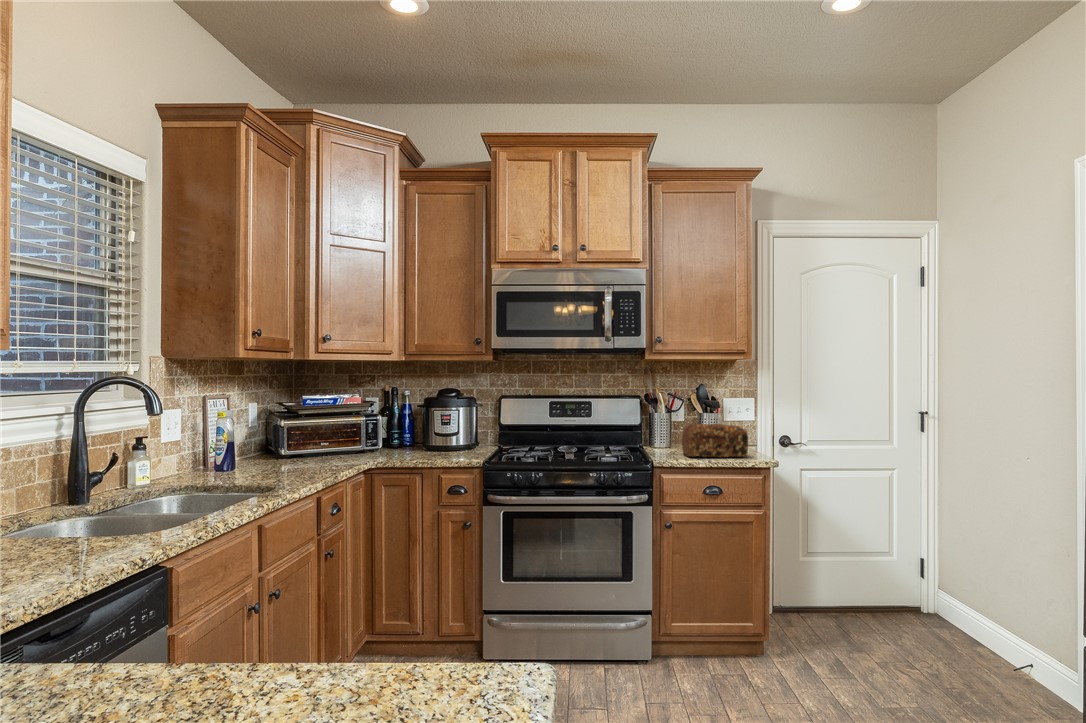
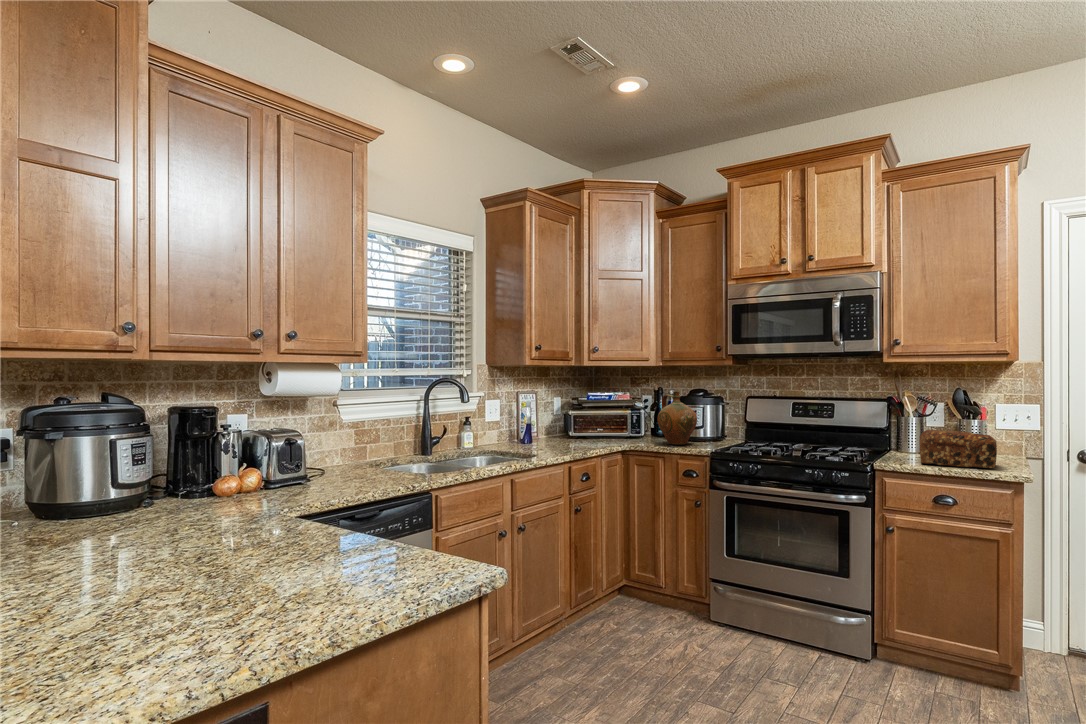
ceramic jug: none [408,391,455,456] -> present [657,391,697,445]

